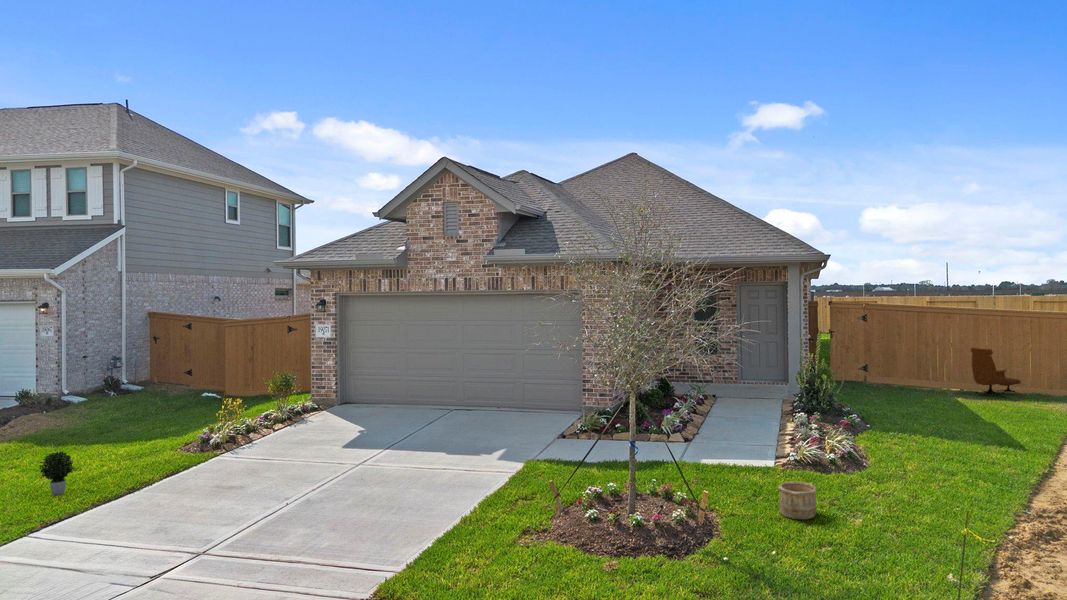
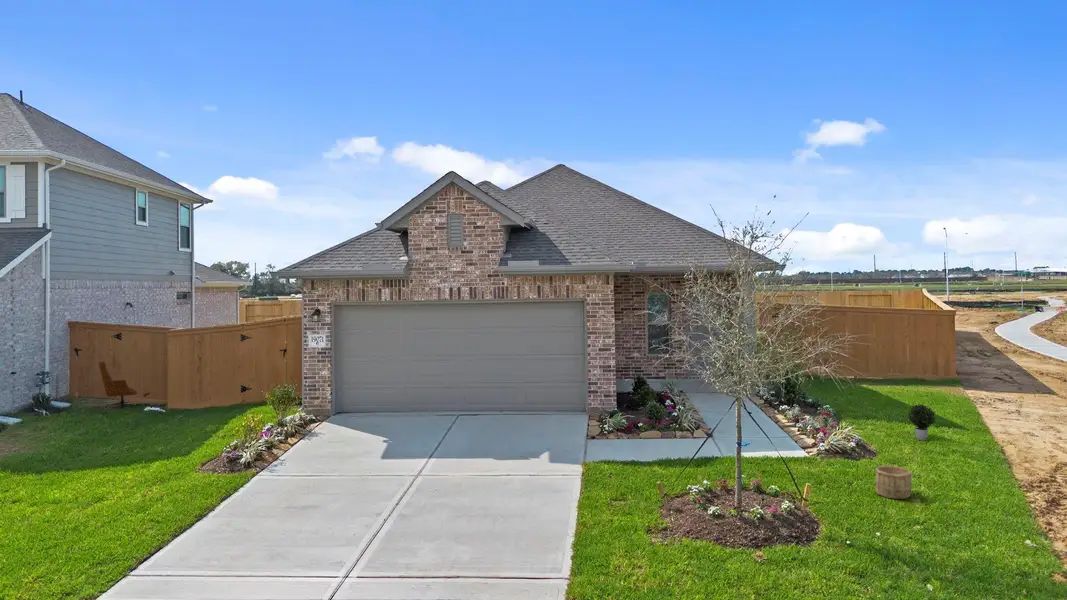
lounge chair: present [971,348,1021,397] -> present [99,362,150,407]
potted plant: present [40,452,75,495] -> present [908,404,936,441]

